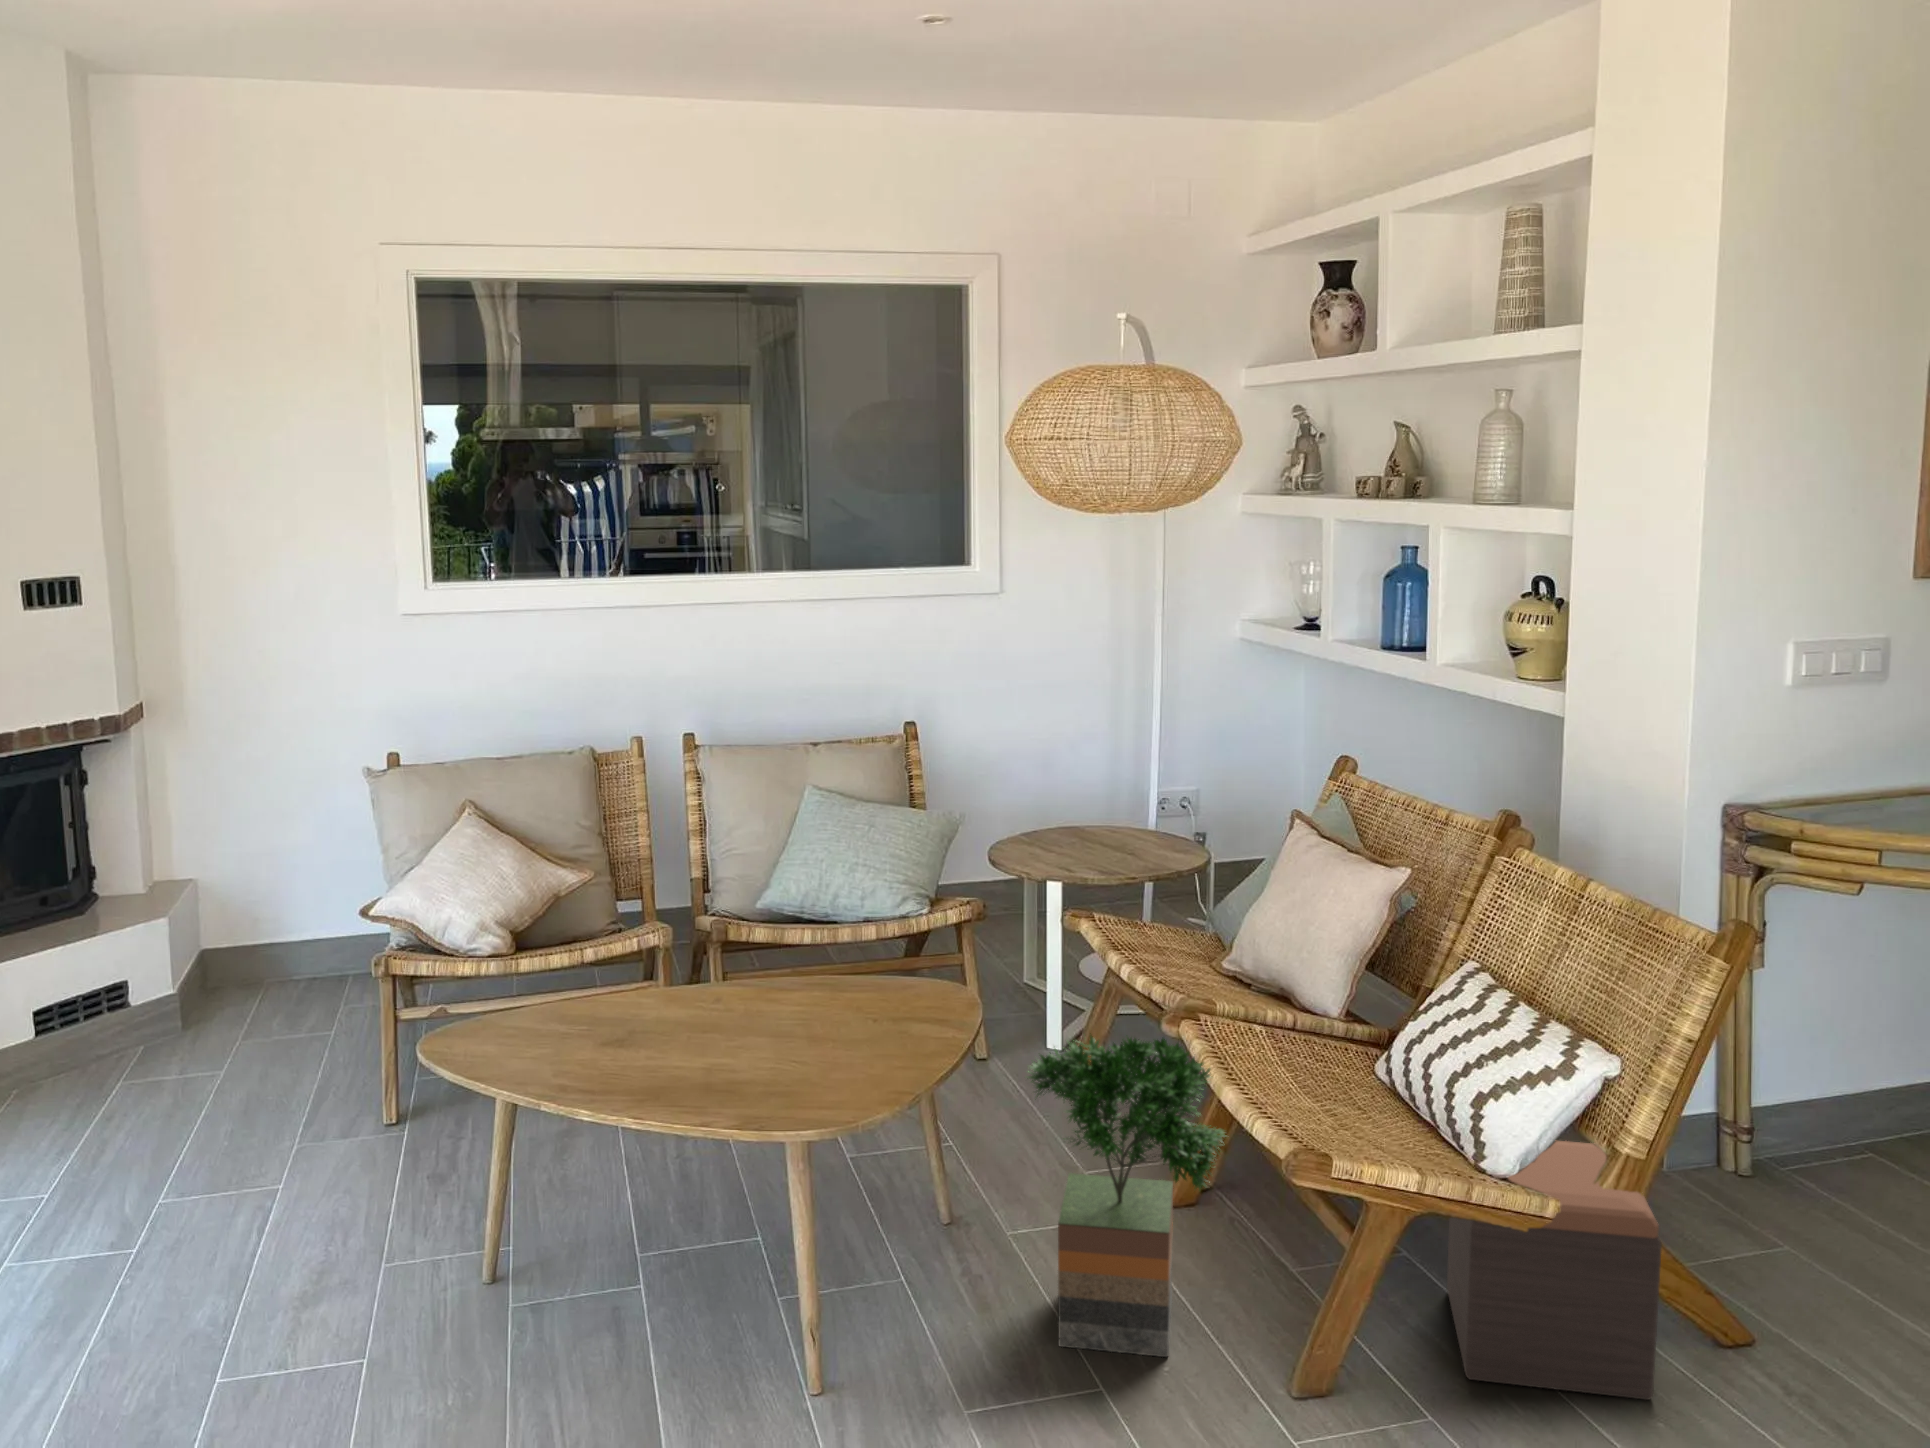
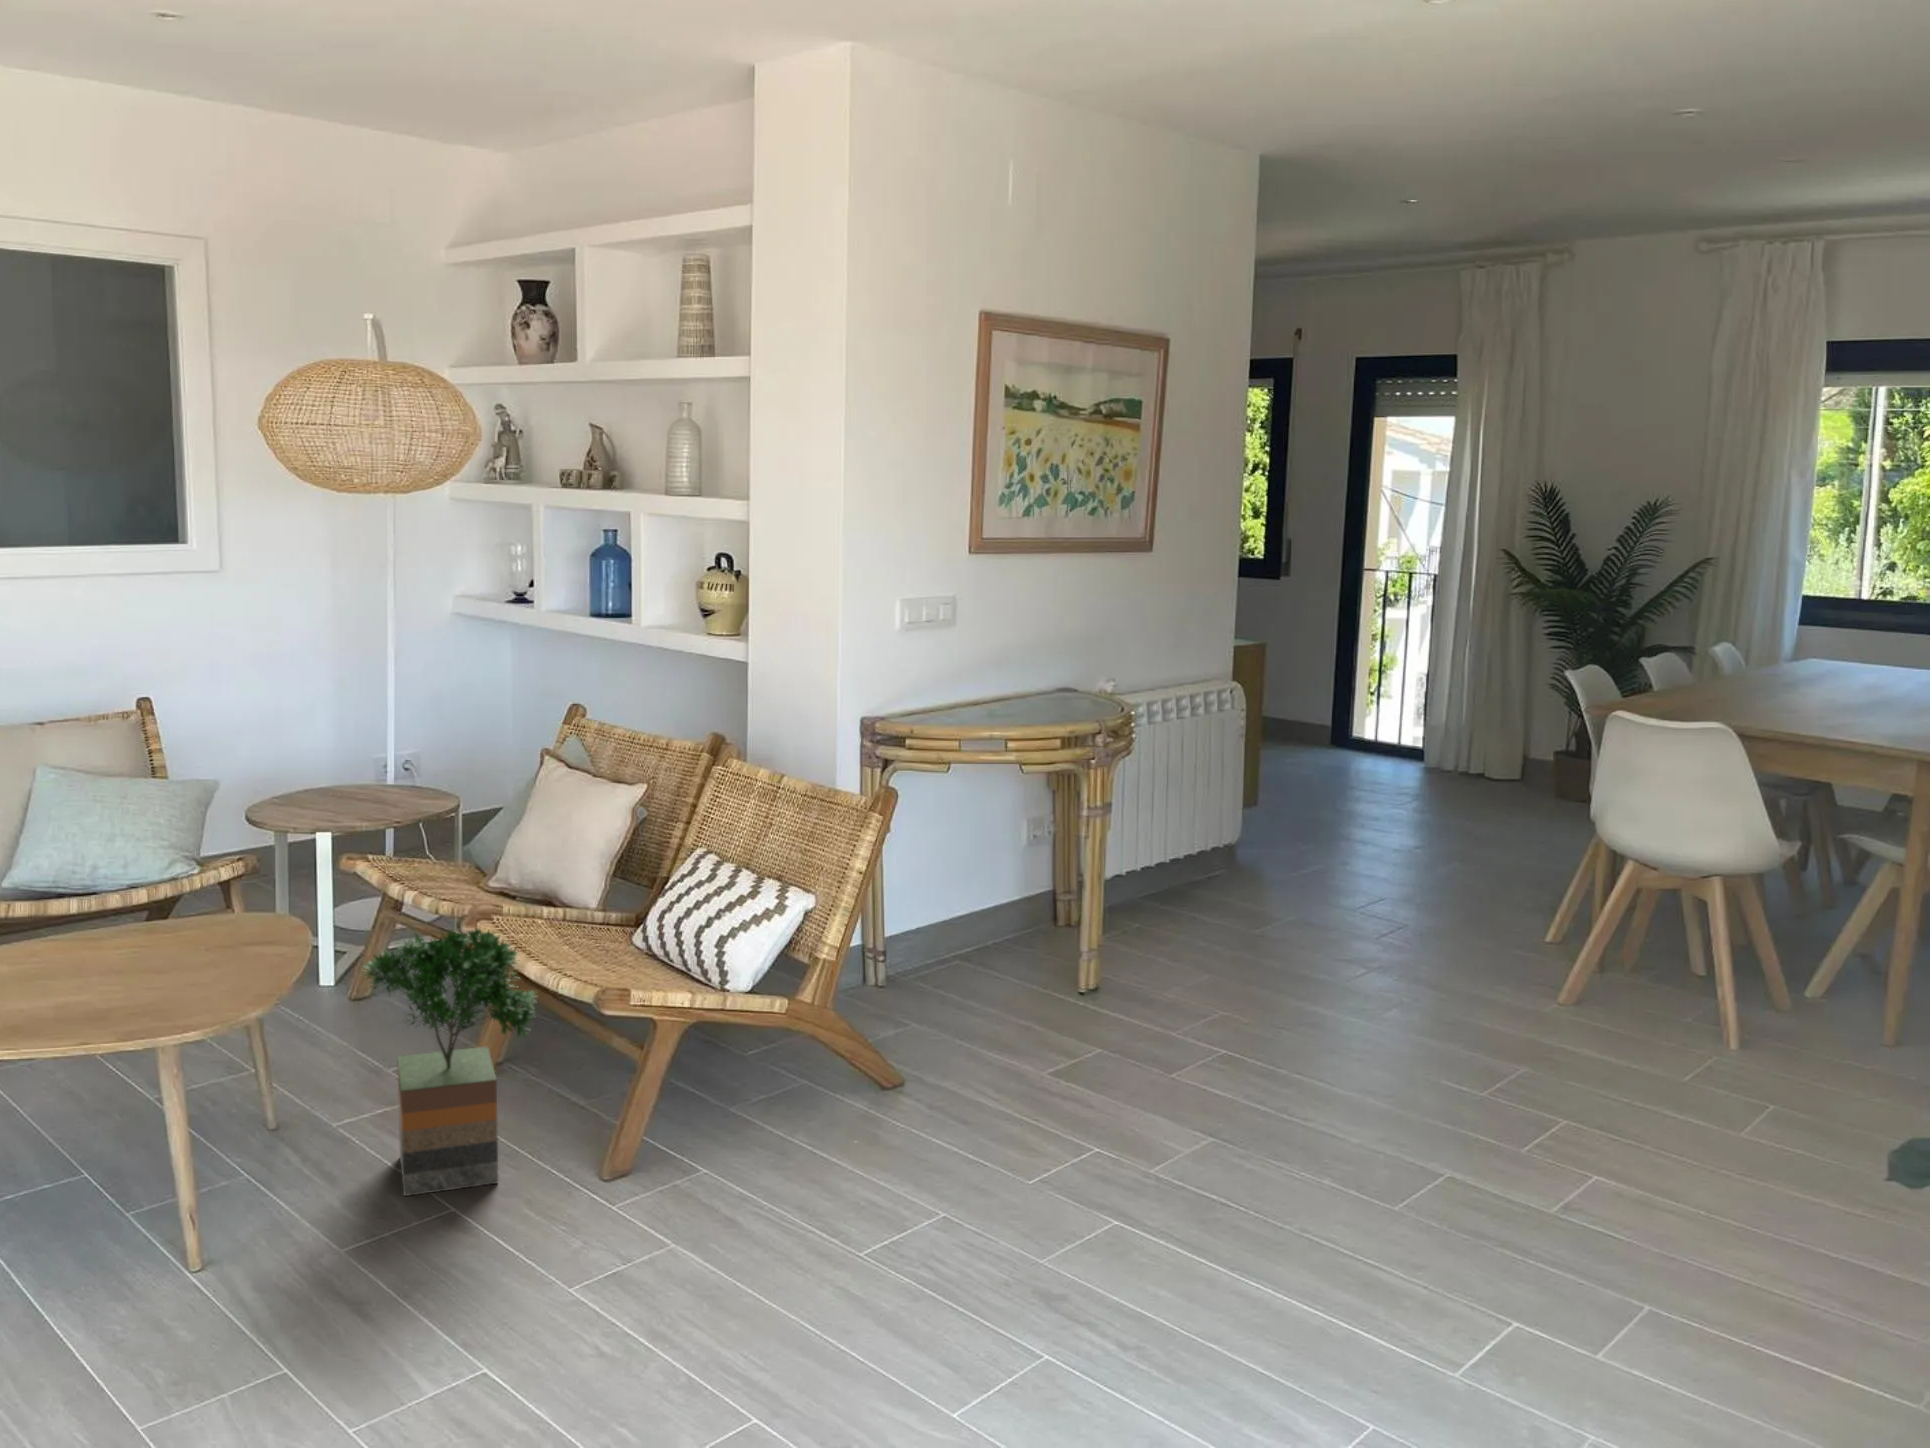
footstool: present [1447,1141,1662,1400] -> none [699,963,849,1147]

